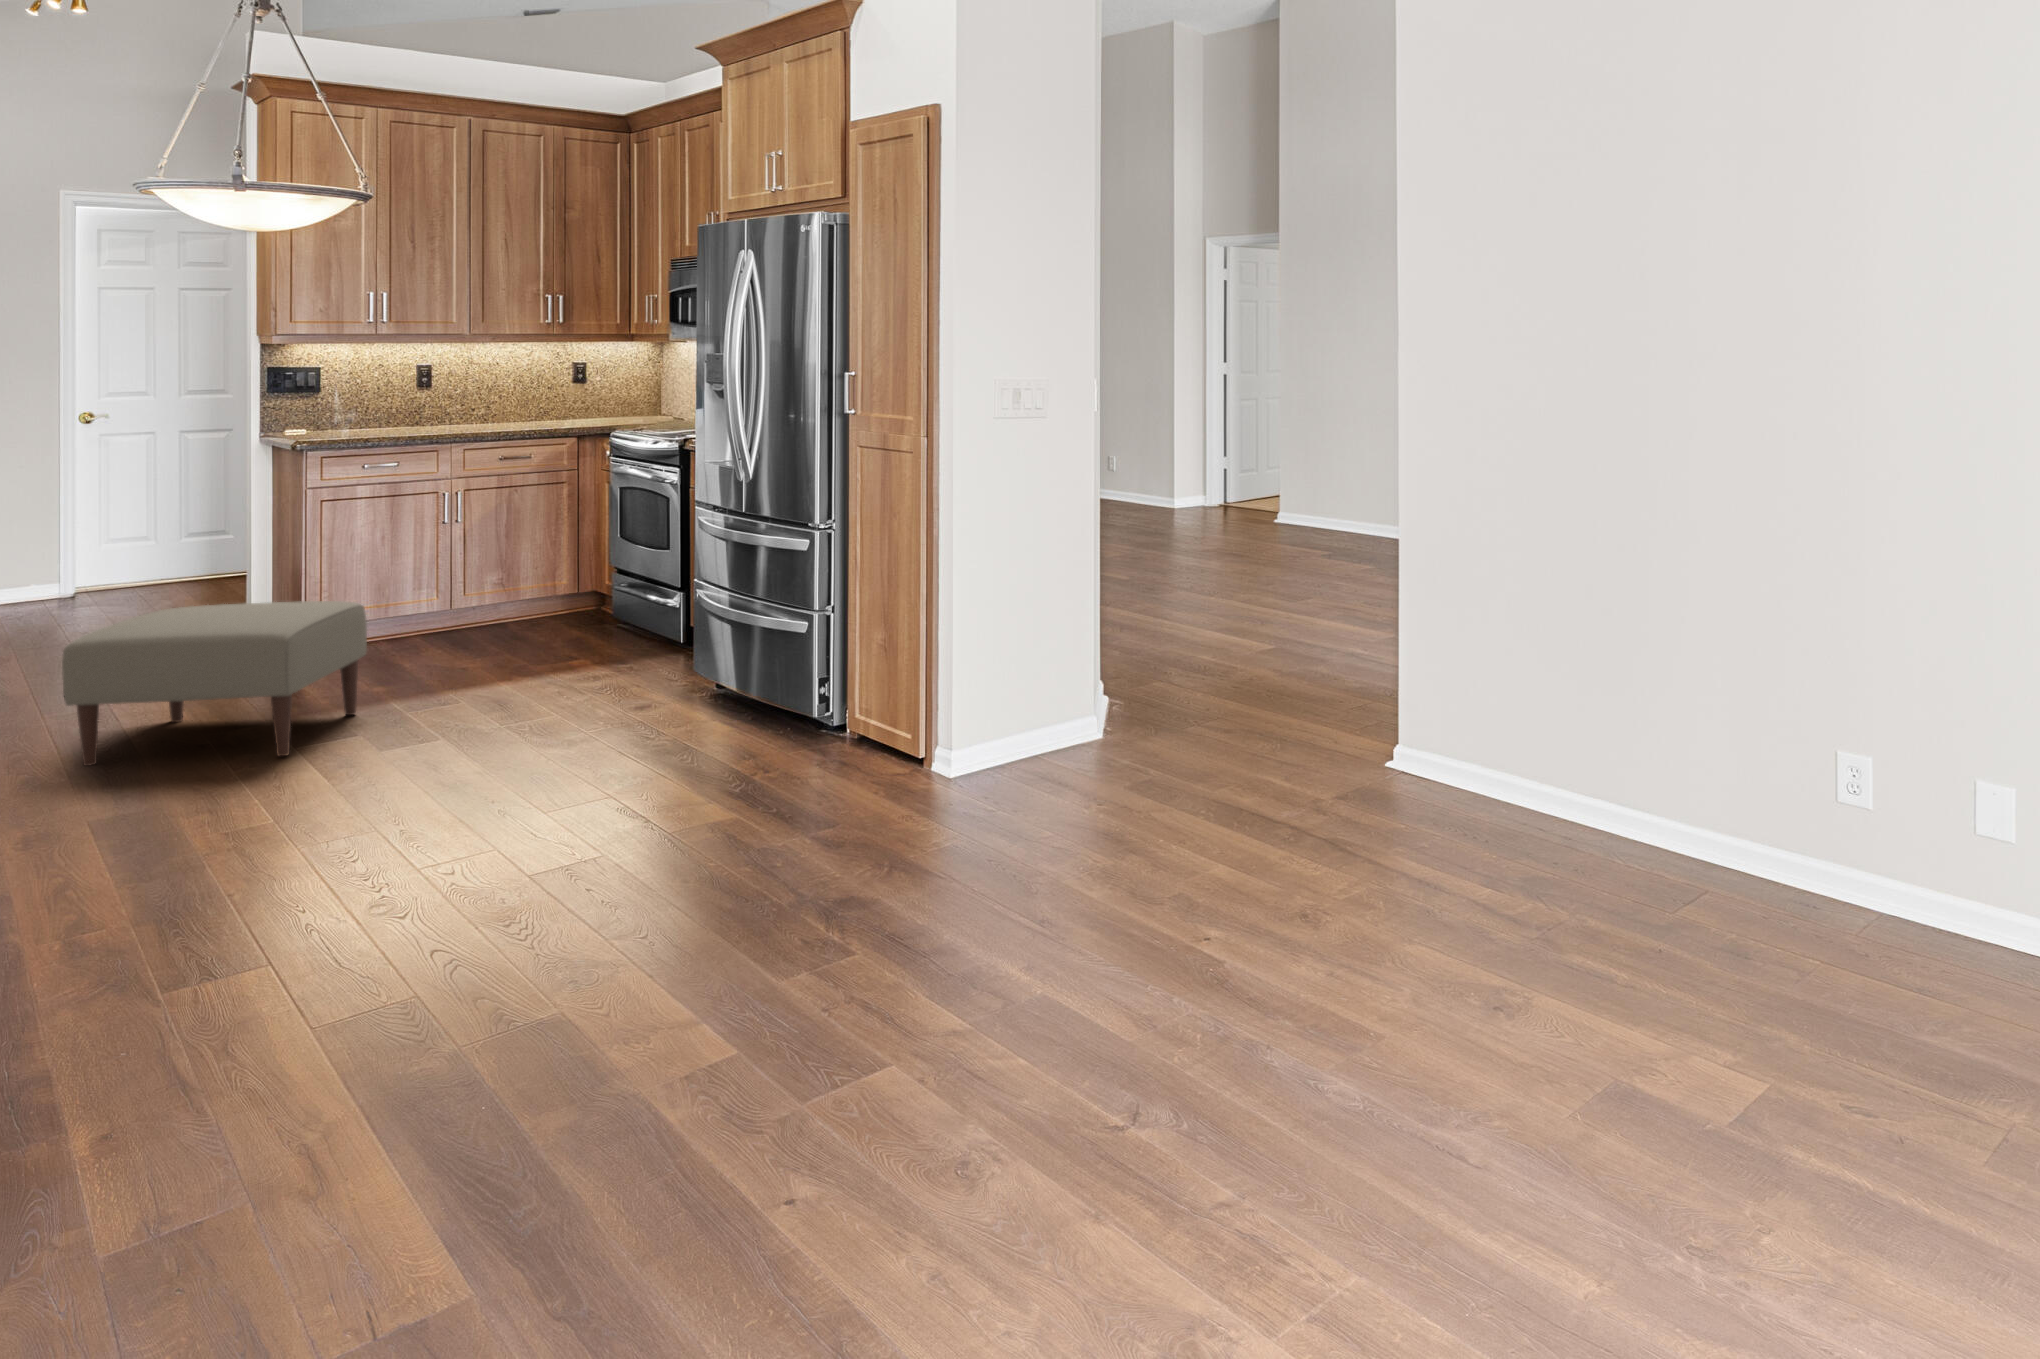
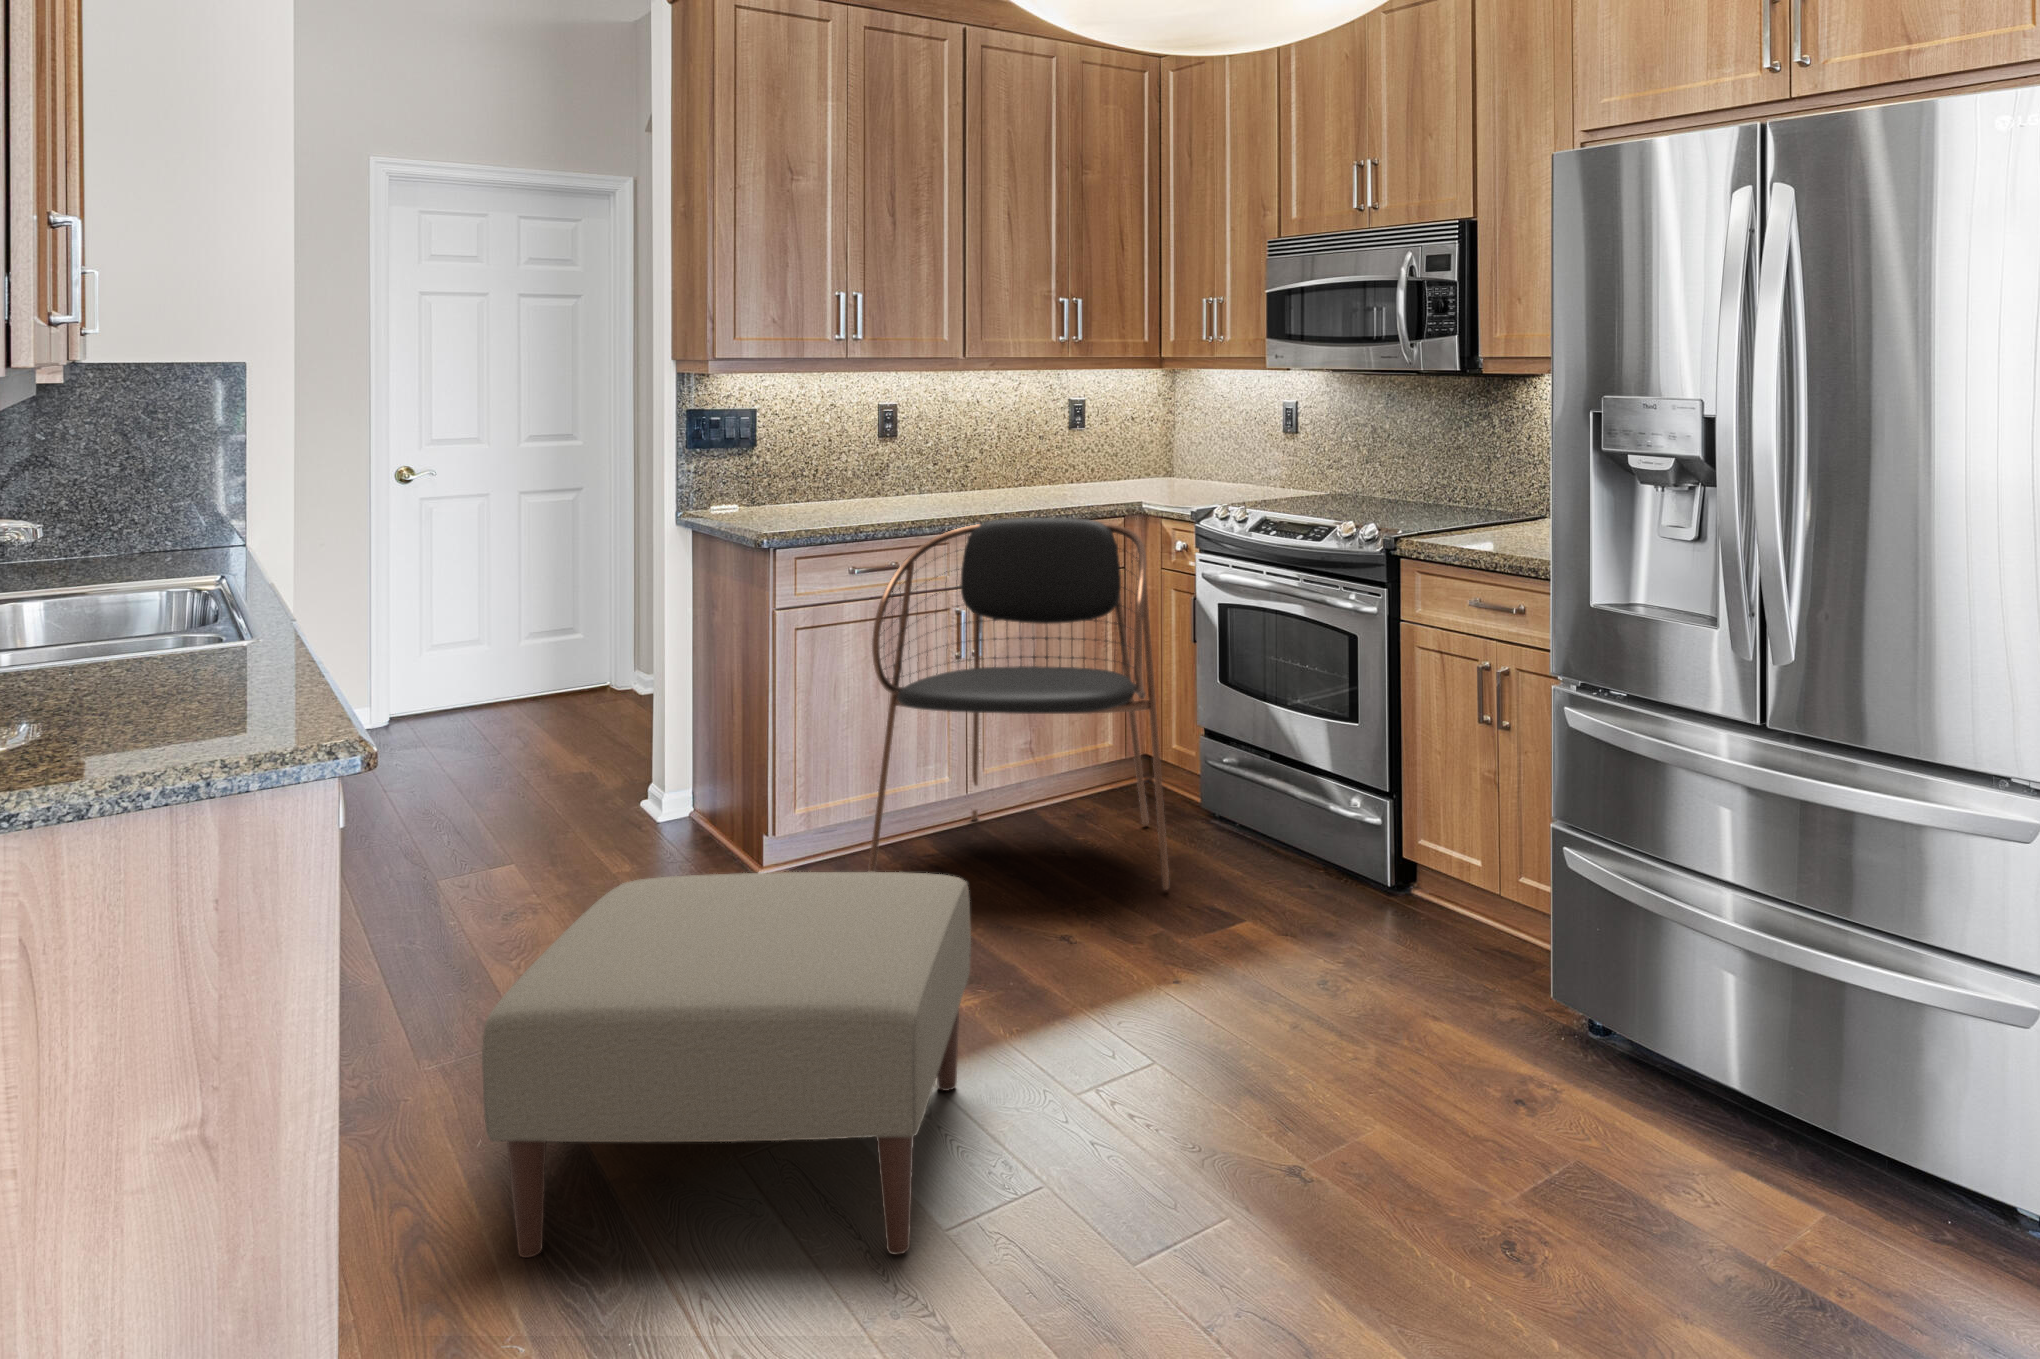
dining chair: none [367,433,569,651] -> present [868,518,1169,890]

